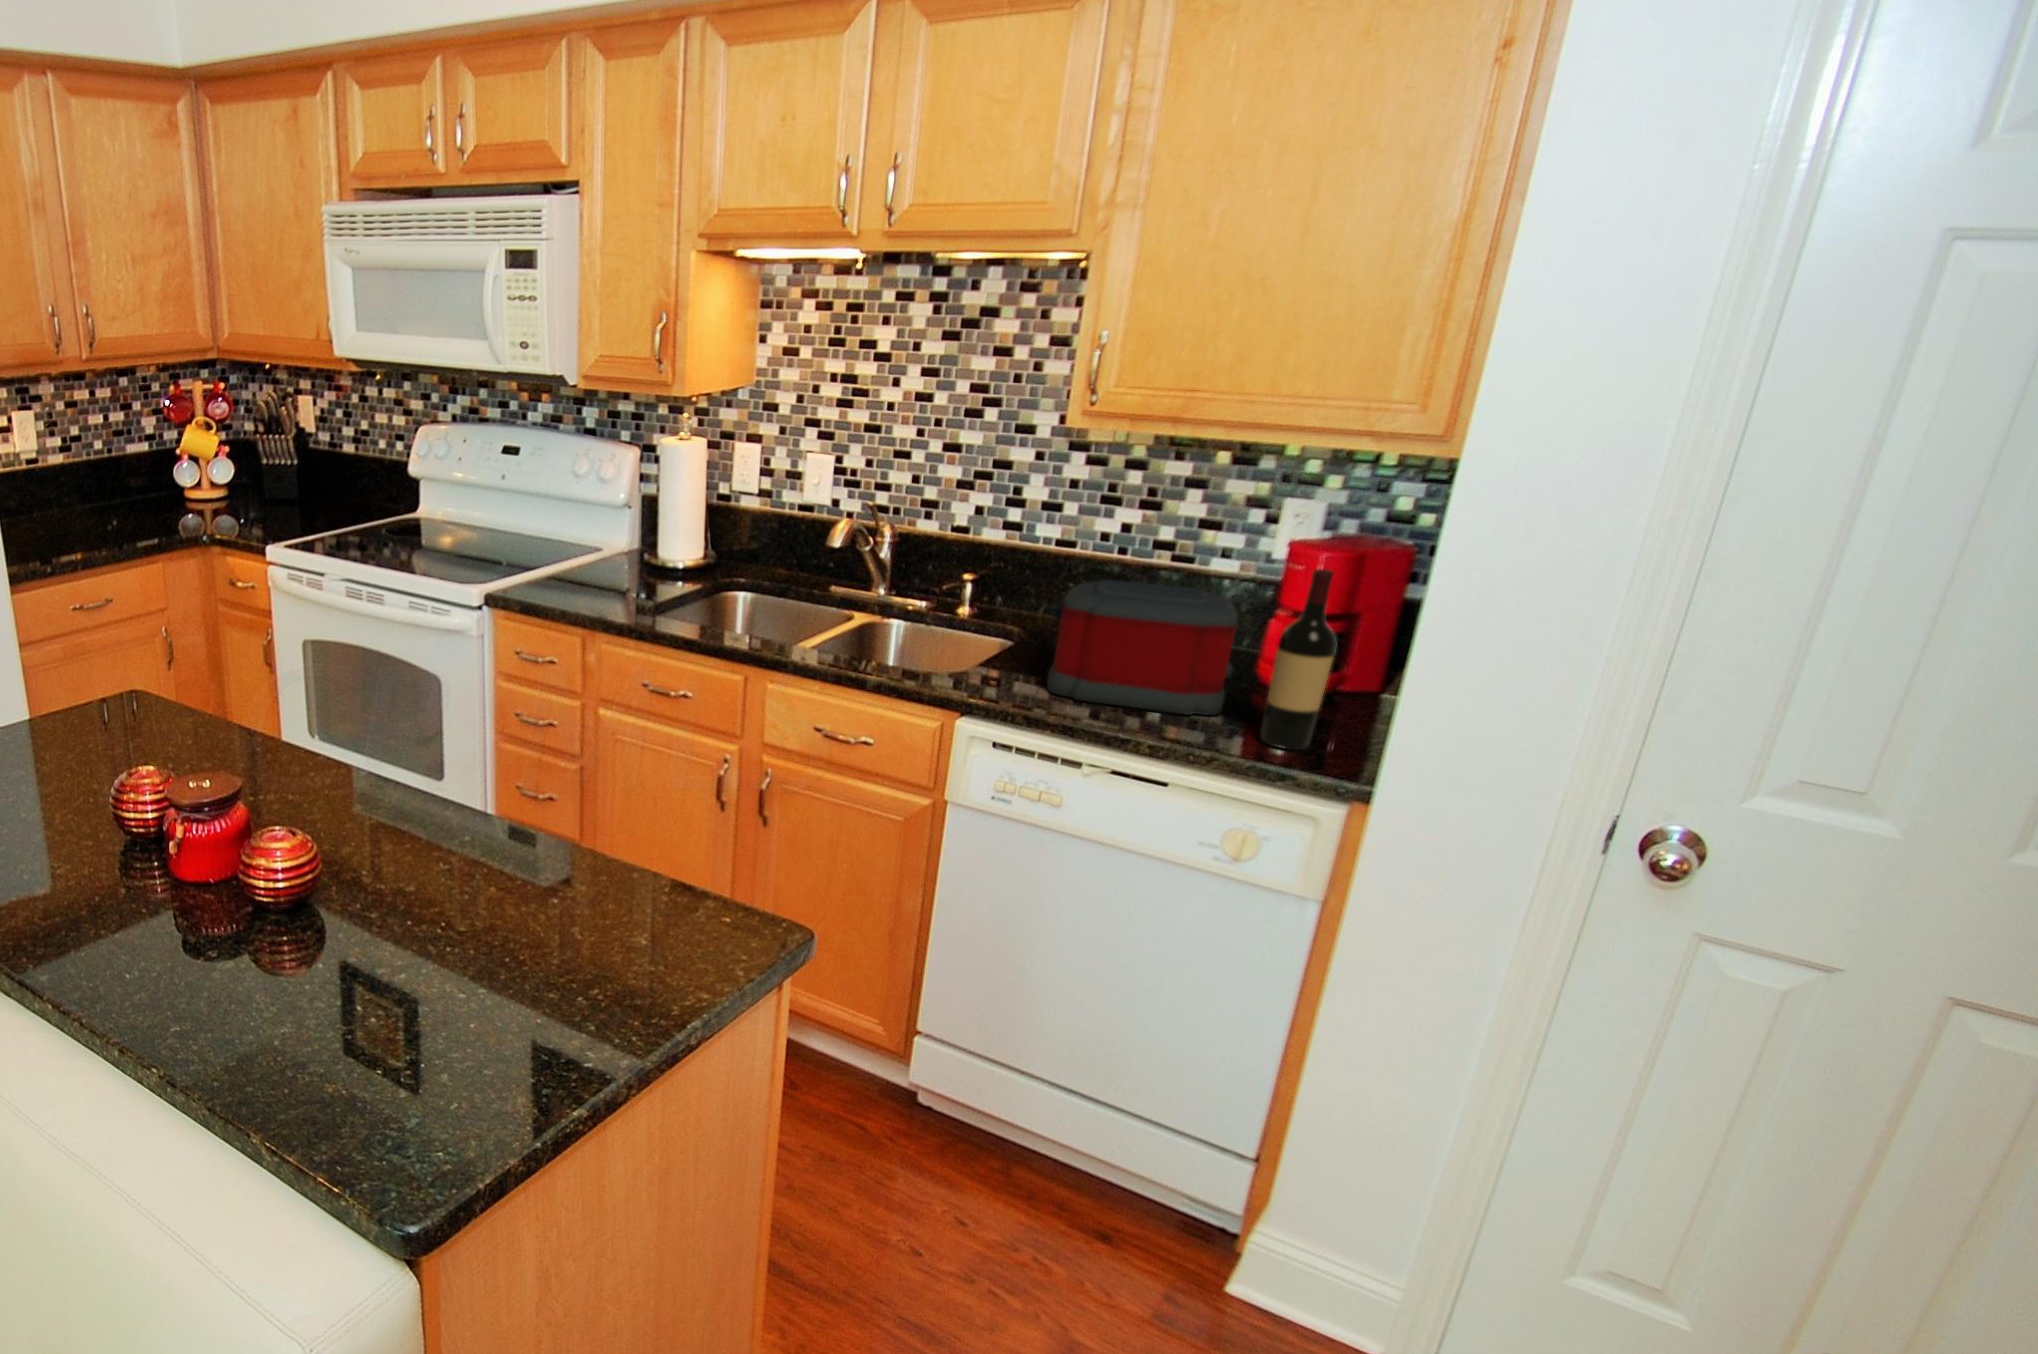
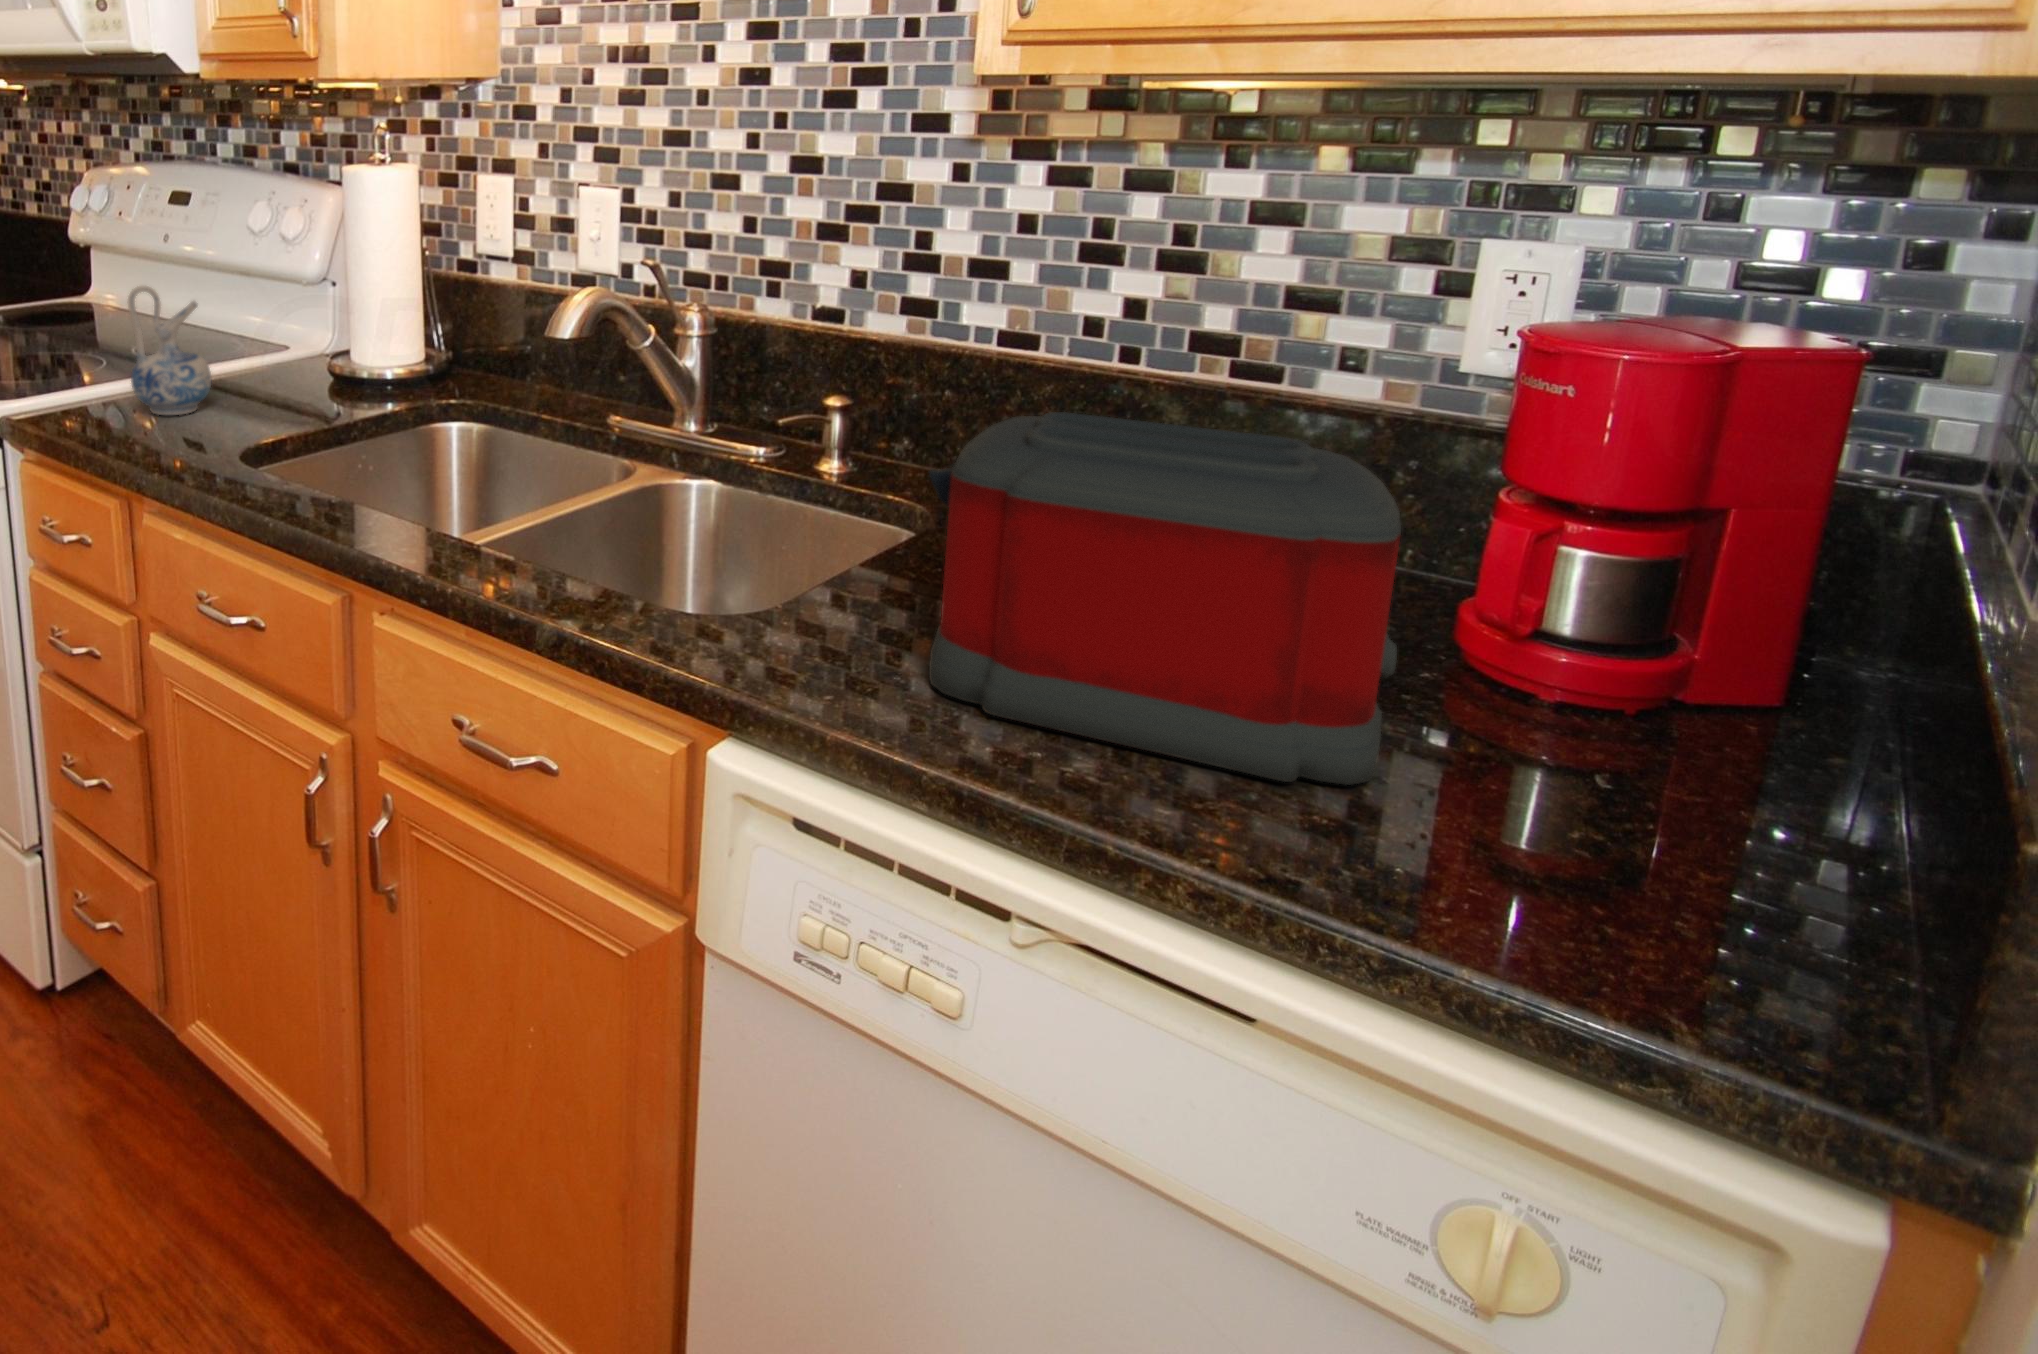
ceramic pitcher: none [564,517,607,590] -> present [128,286,211,415]
wine bottle: present [1261,569,1336,750] -> none [1507,385,1742,950]

